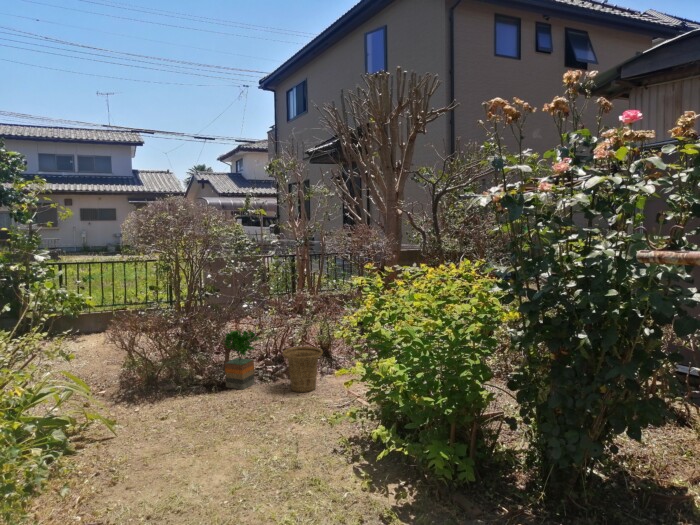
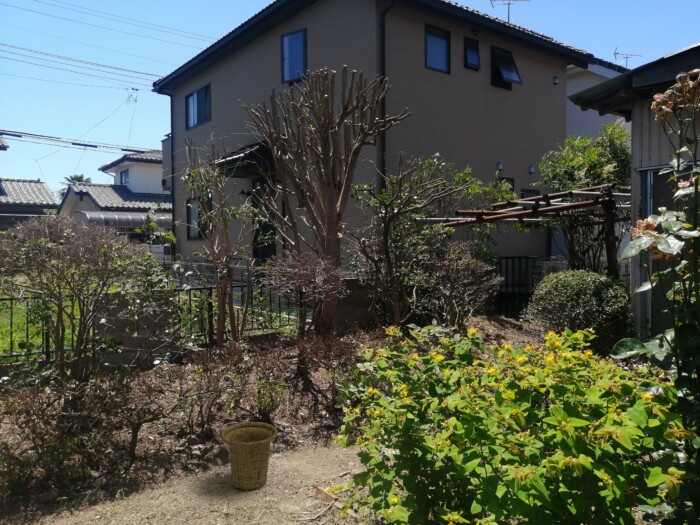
potted tree: present [224,330,259,390] -> none [133,403,187,491]

